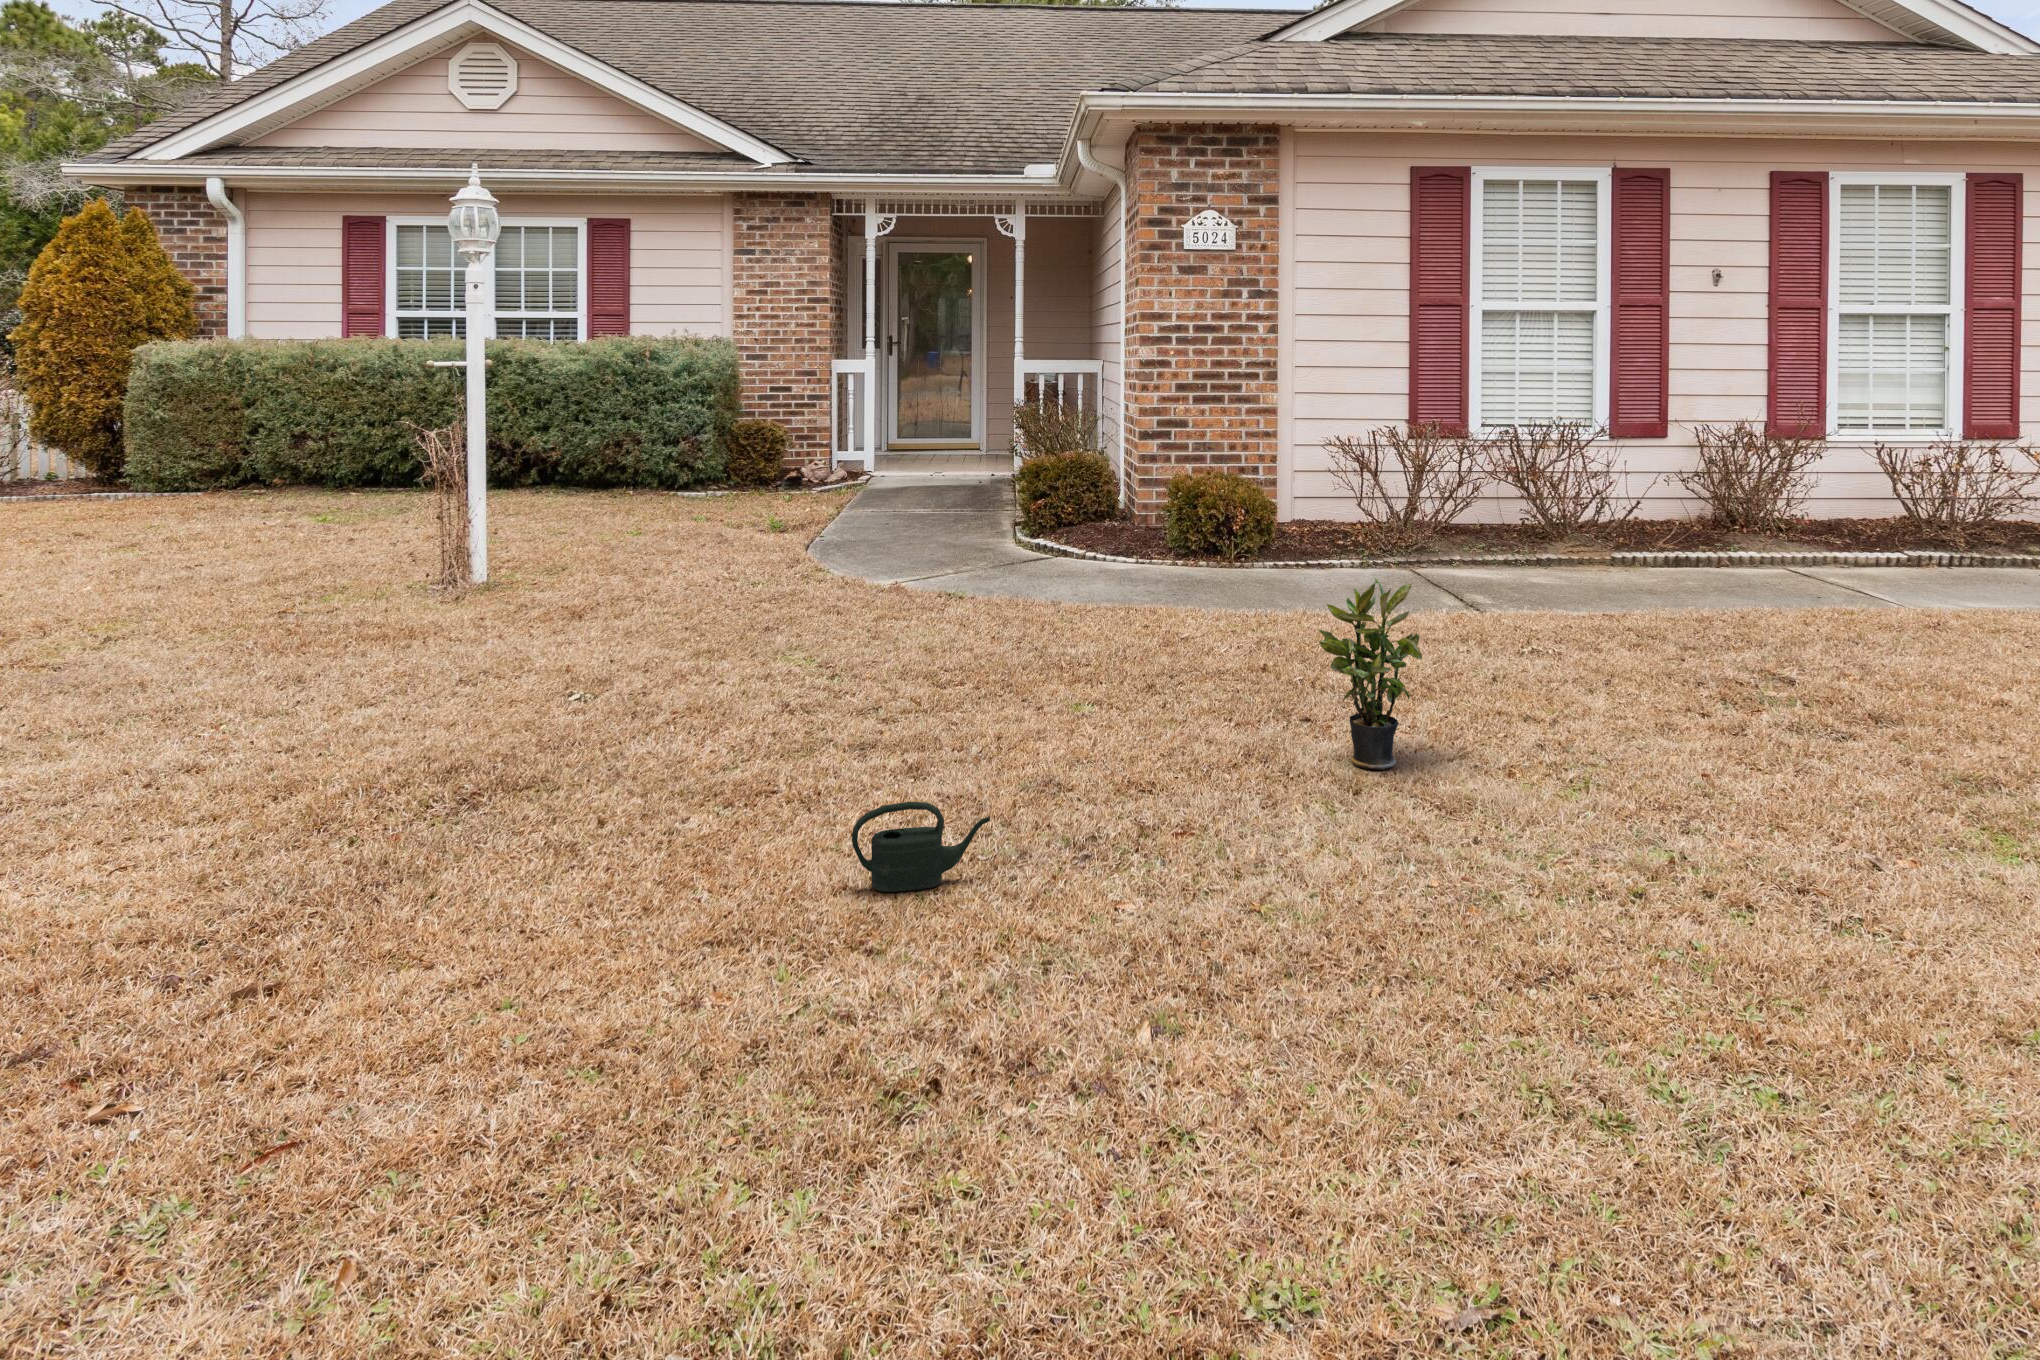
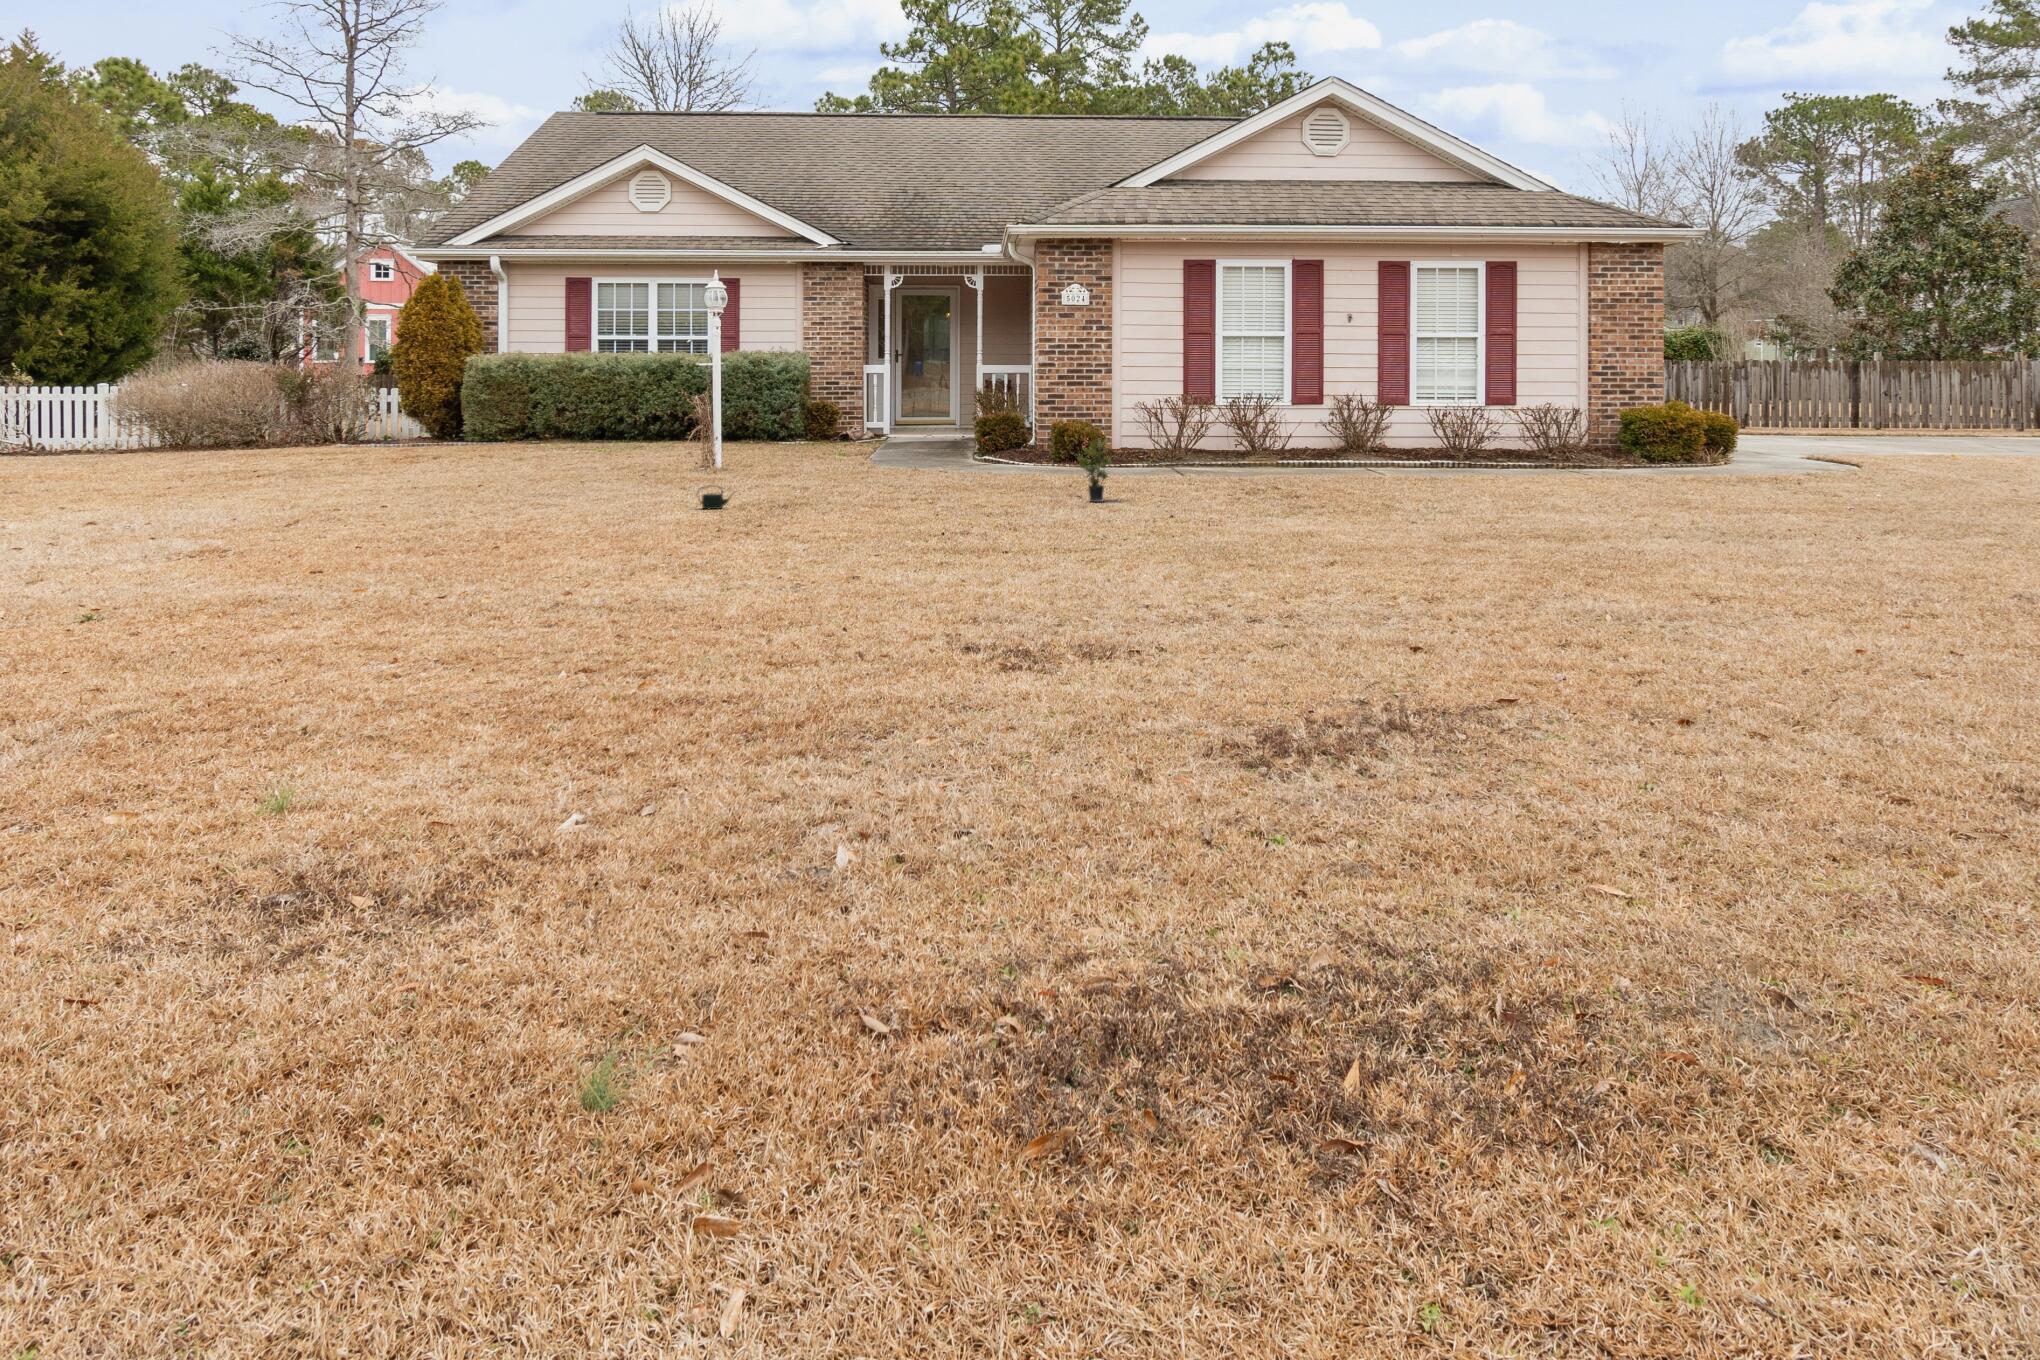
watering can: present [852,802,990,892] -> present [698,487,730,509]

